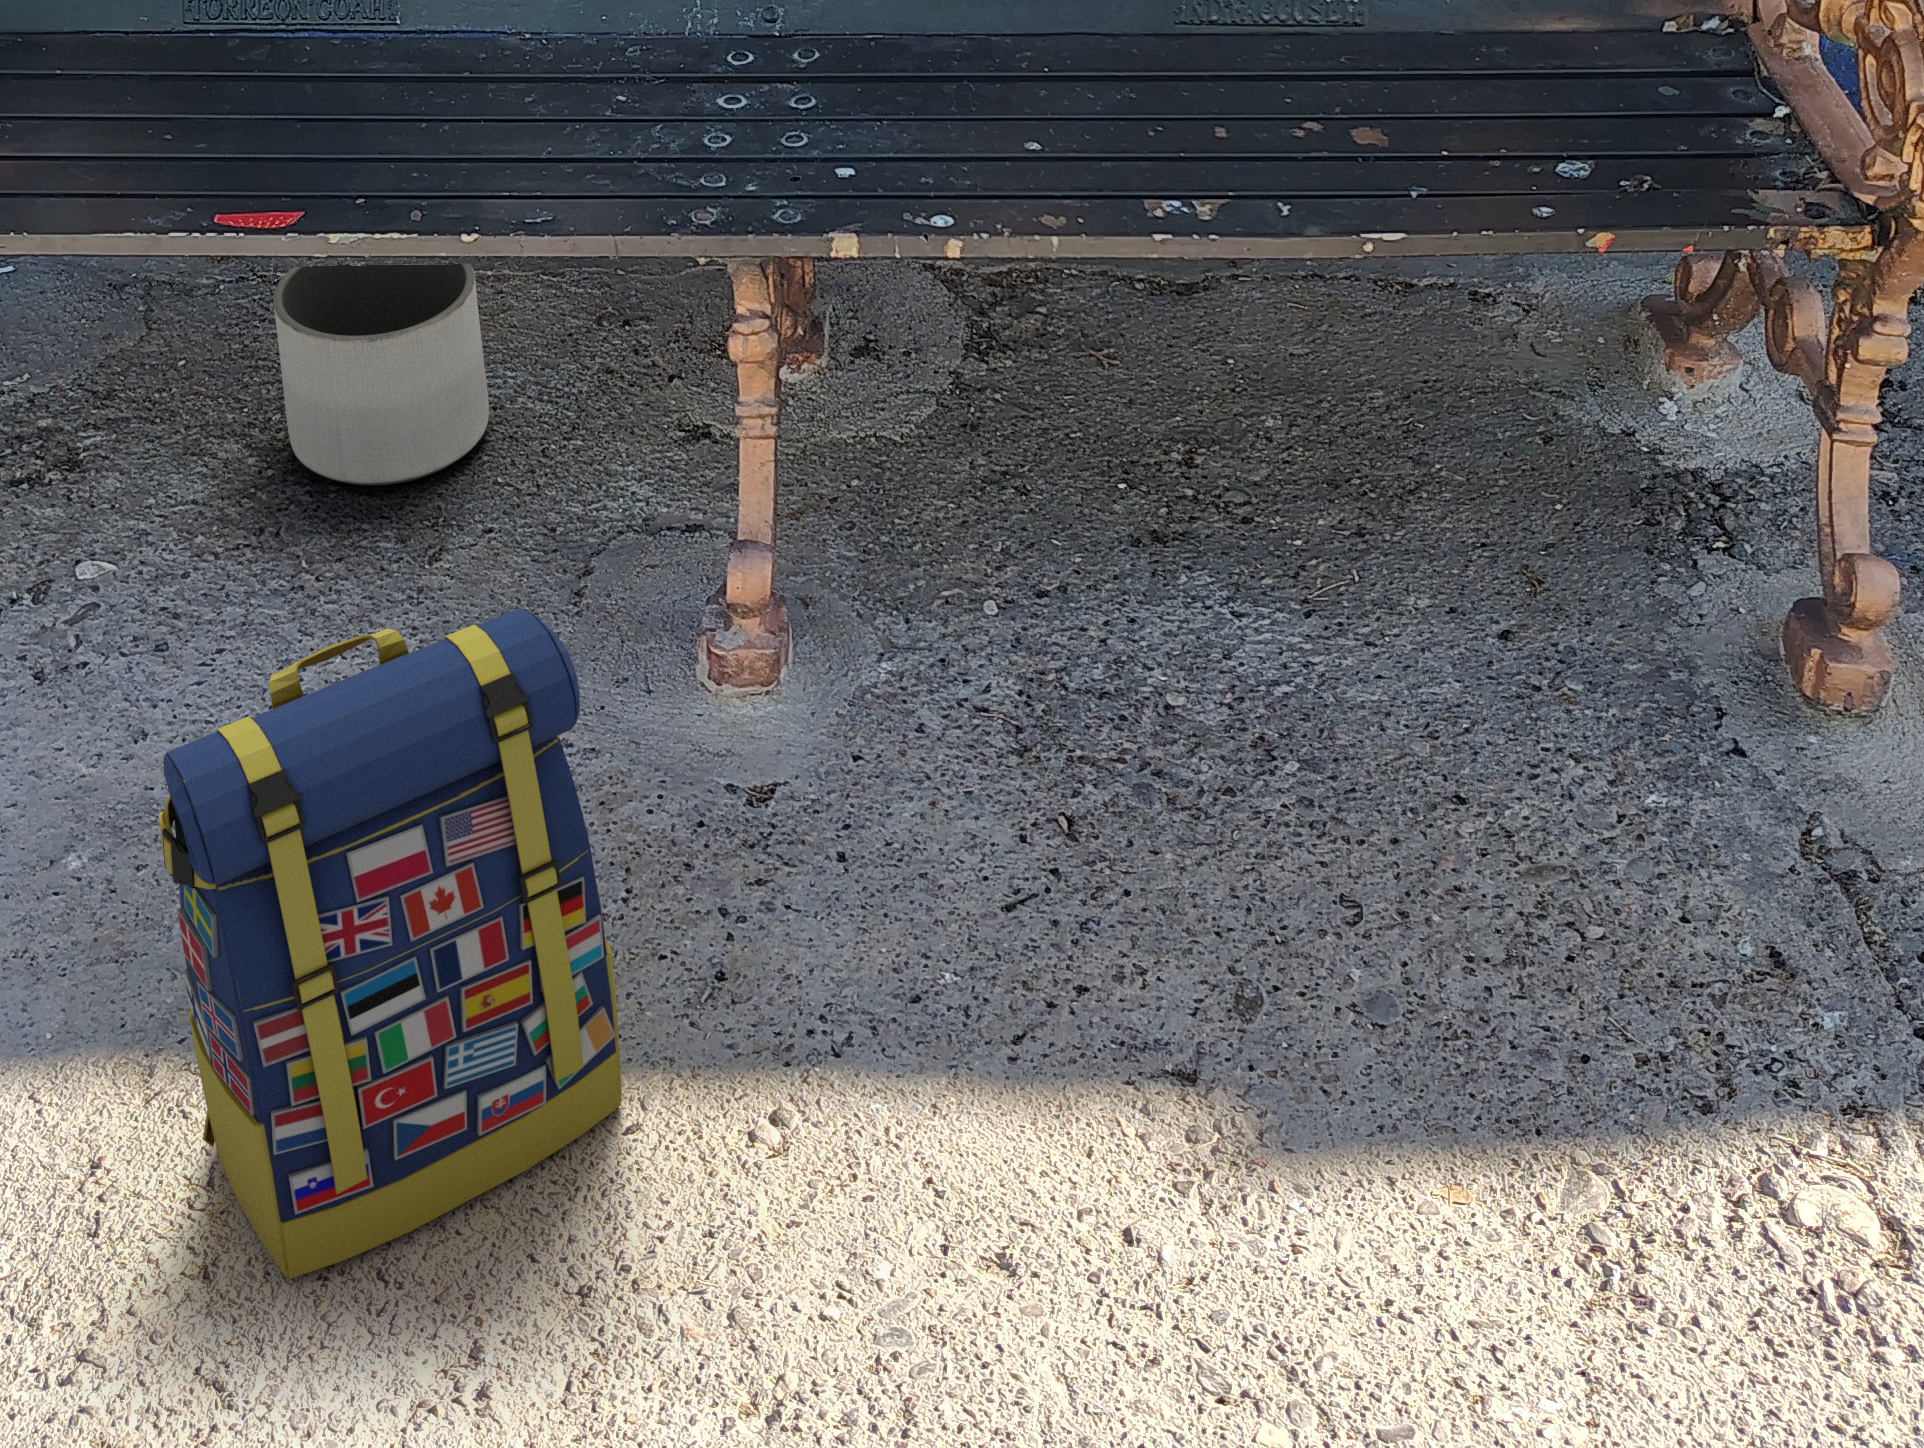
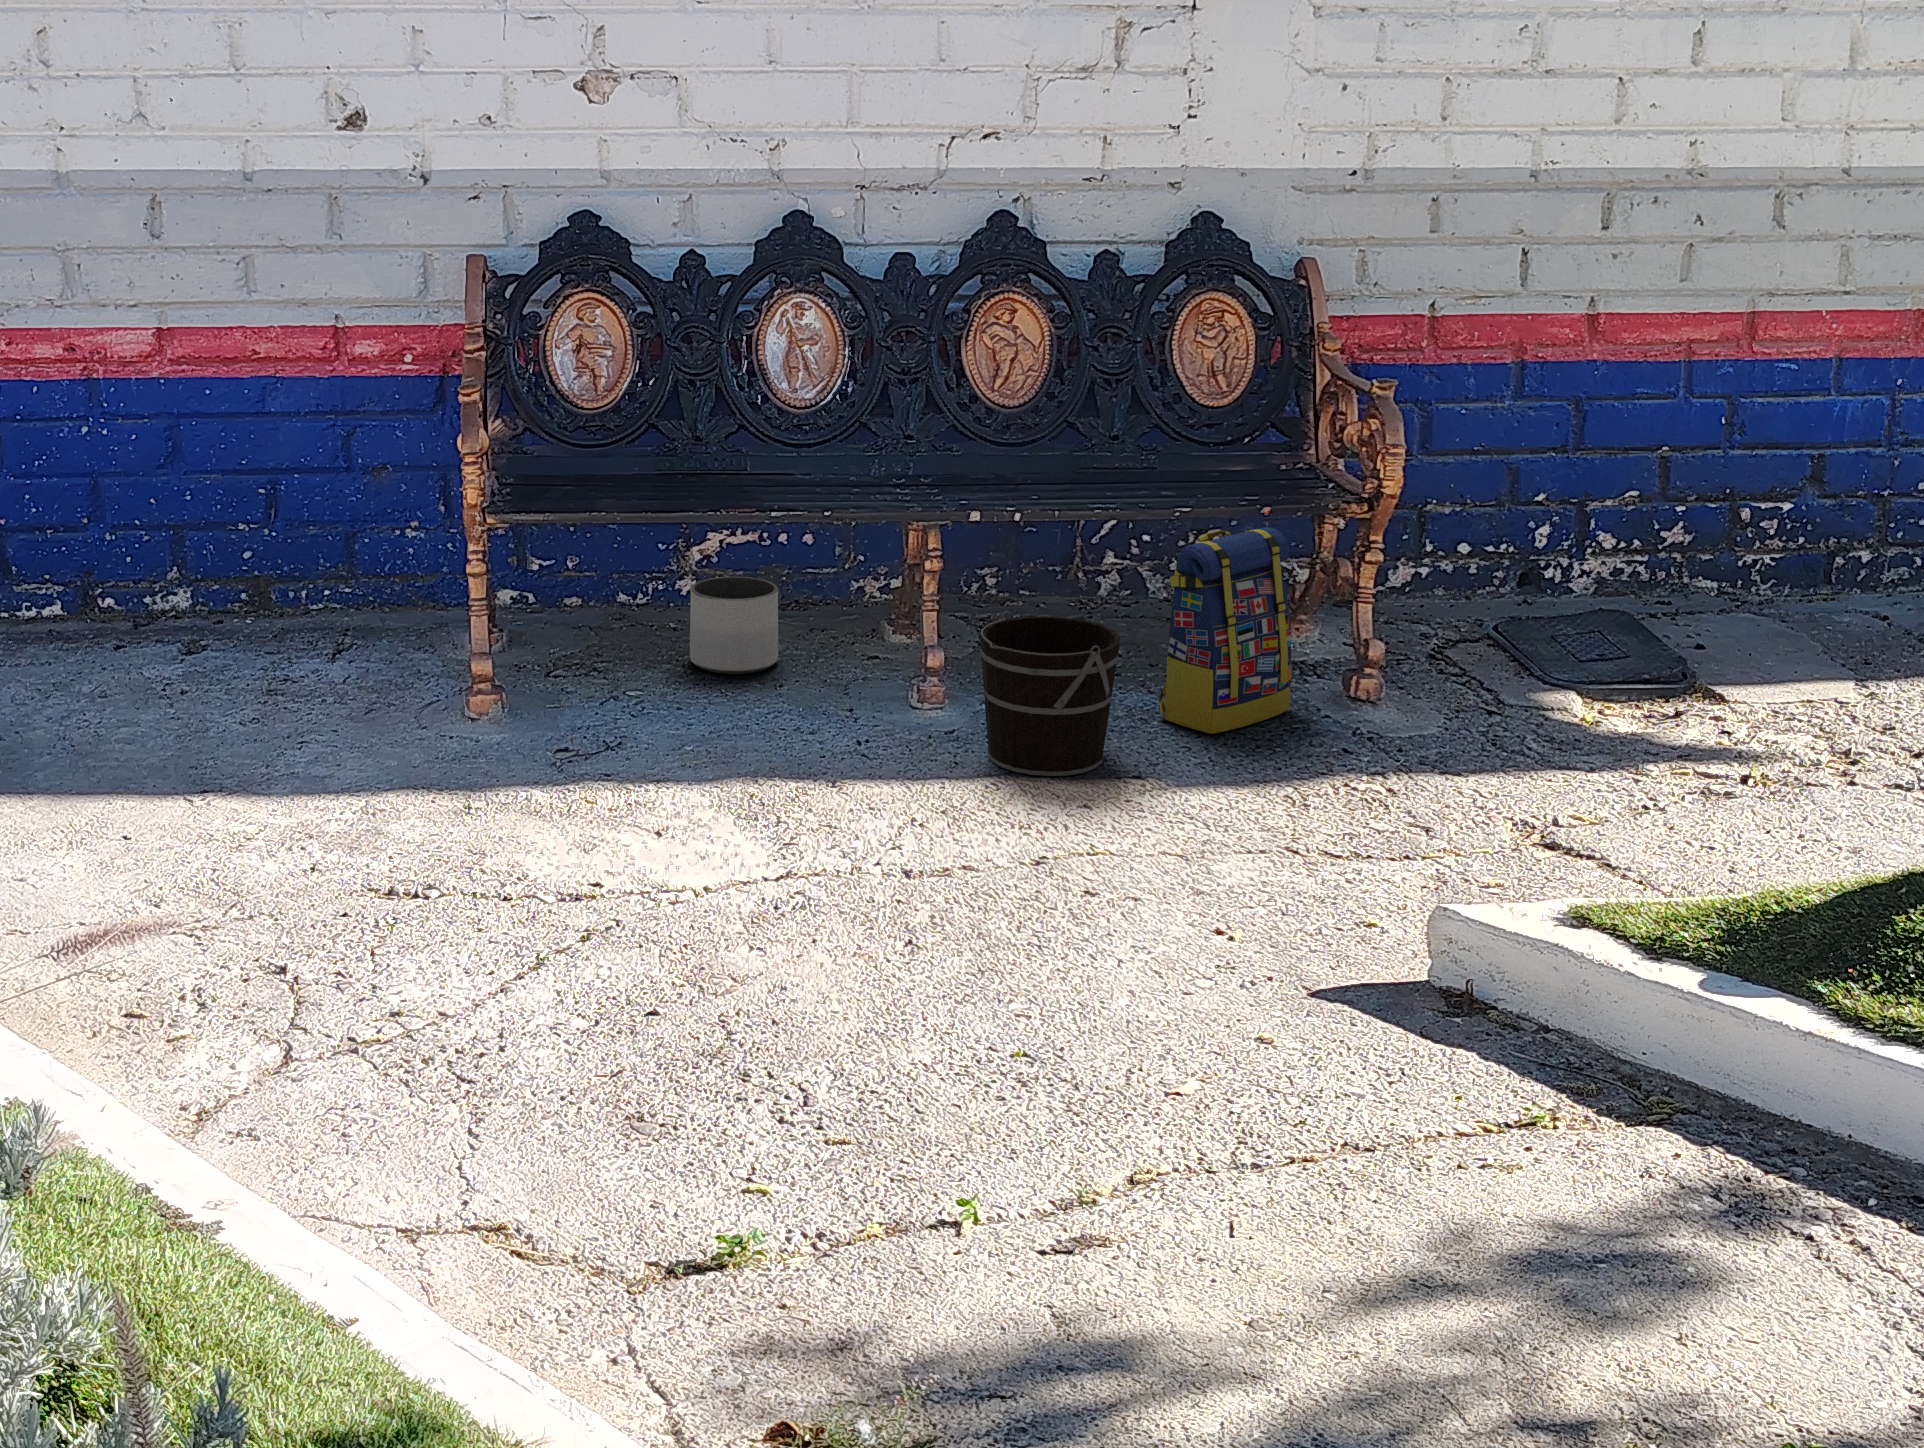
bucket: none [791,528,1165,1023] -> present [980,611,1120,776]
backpack: present [159,608,622,1279] -> present [1159,527,1292,734]

